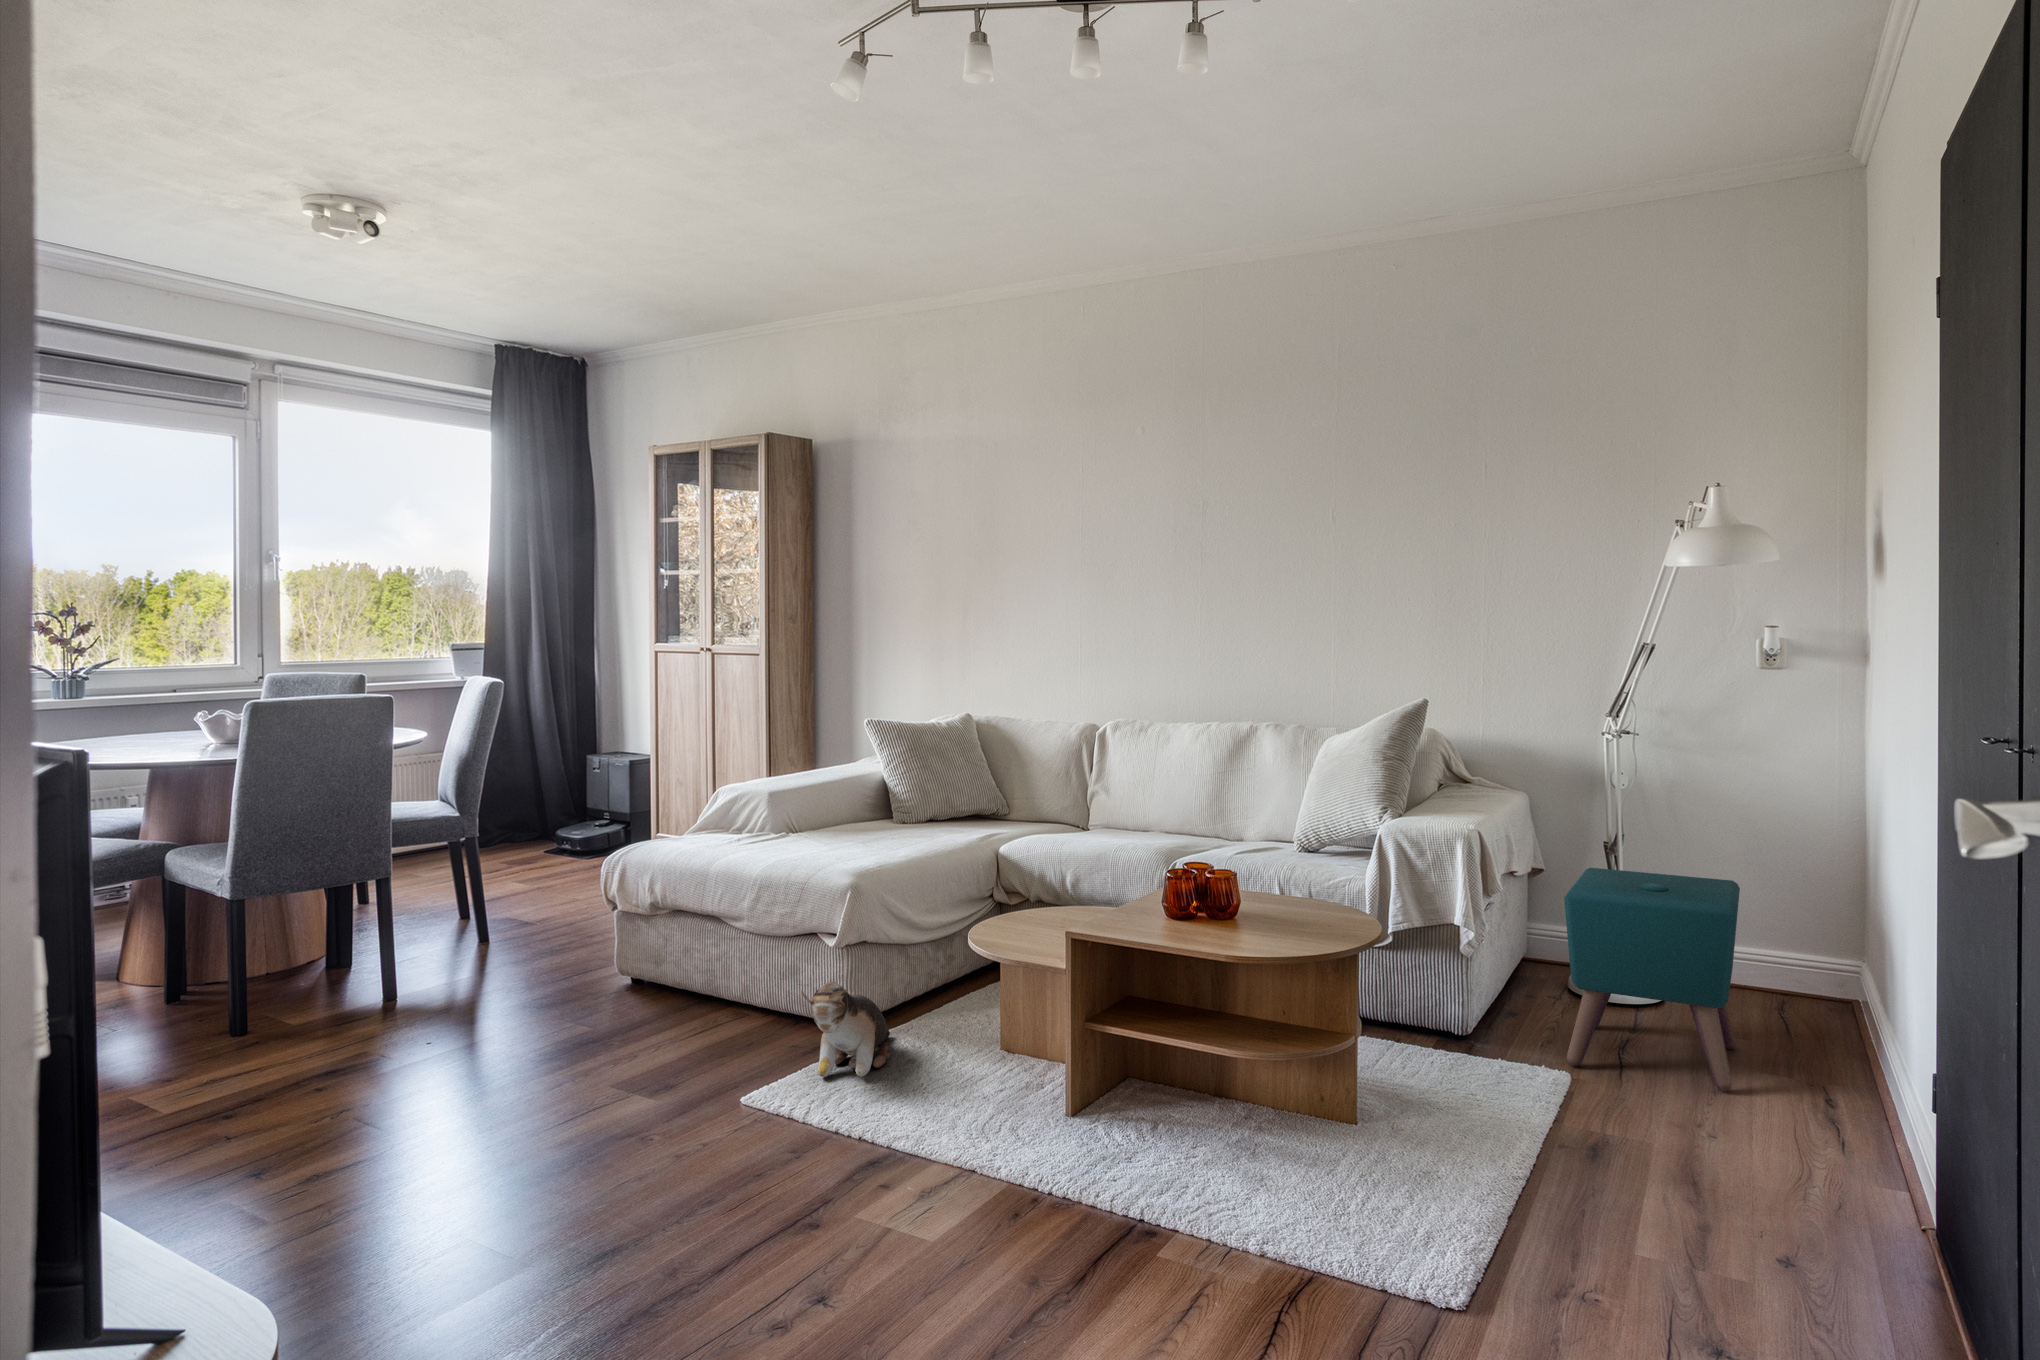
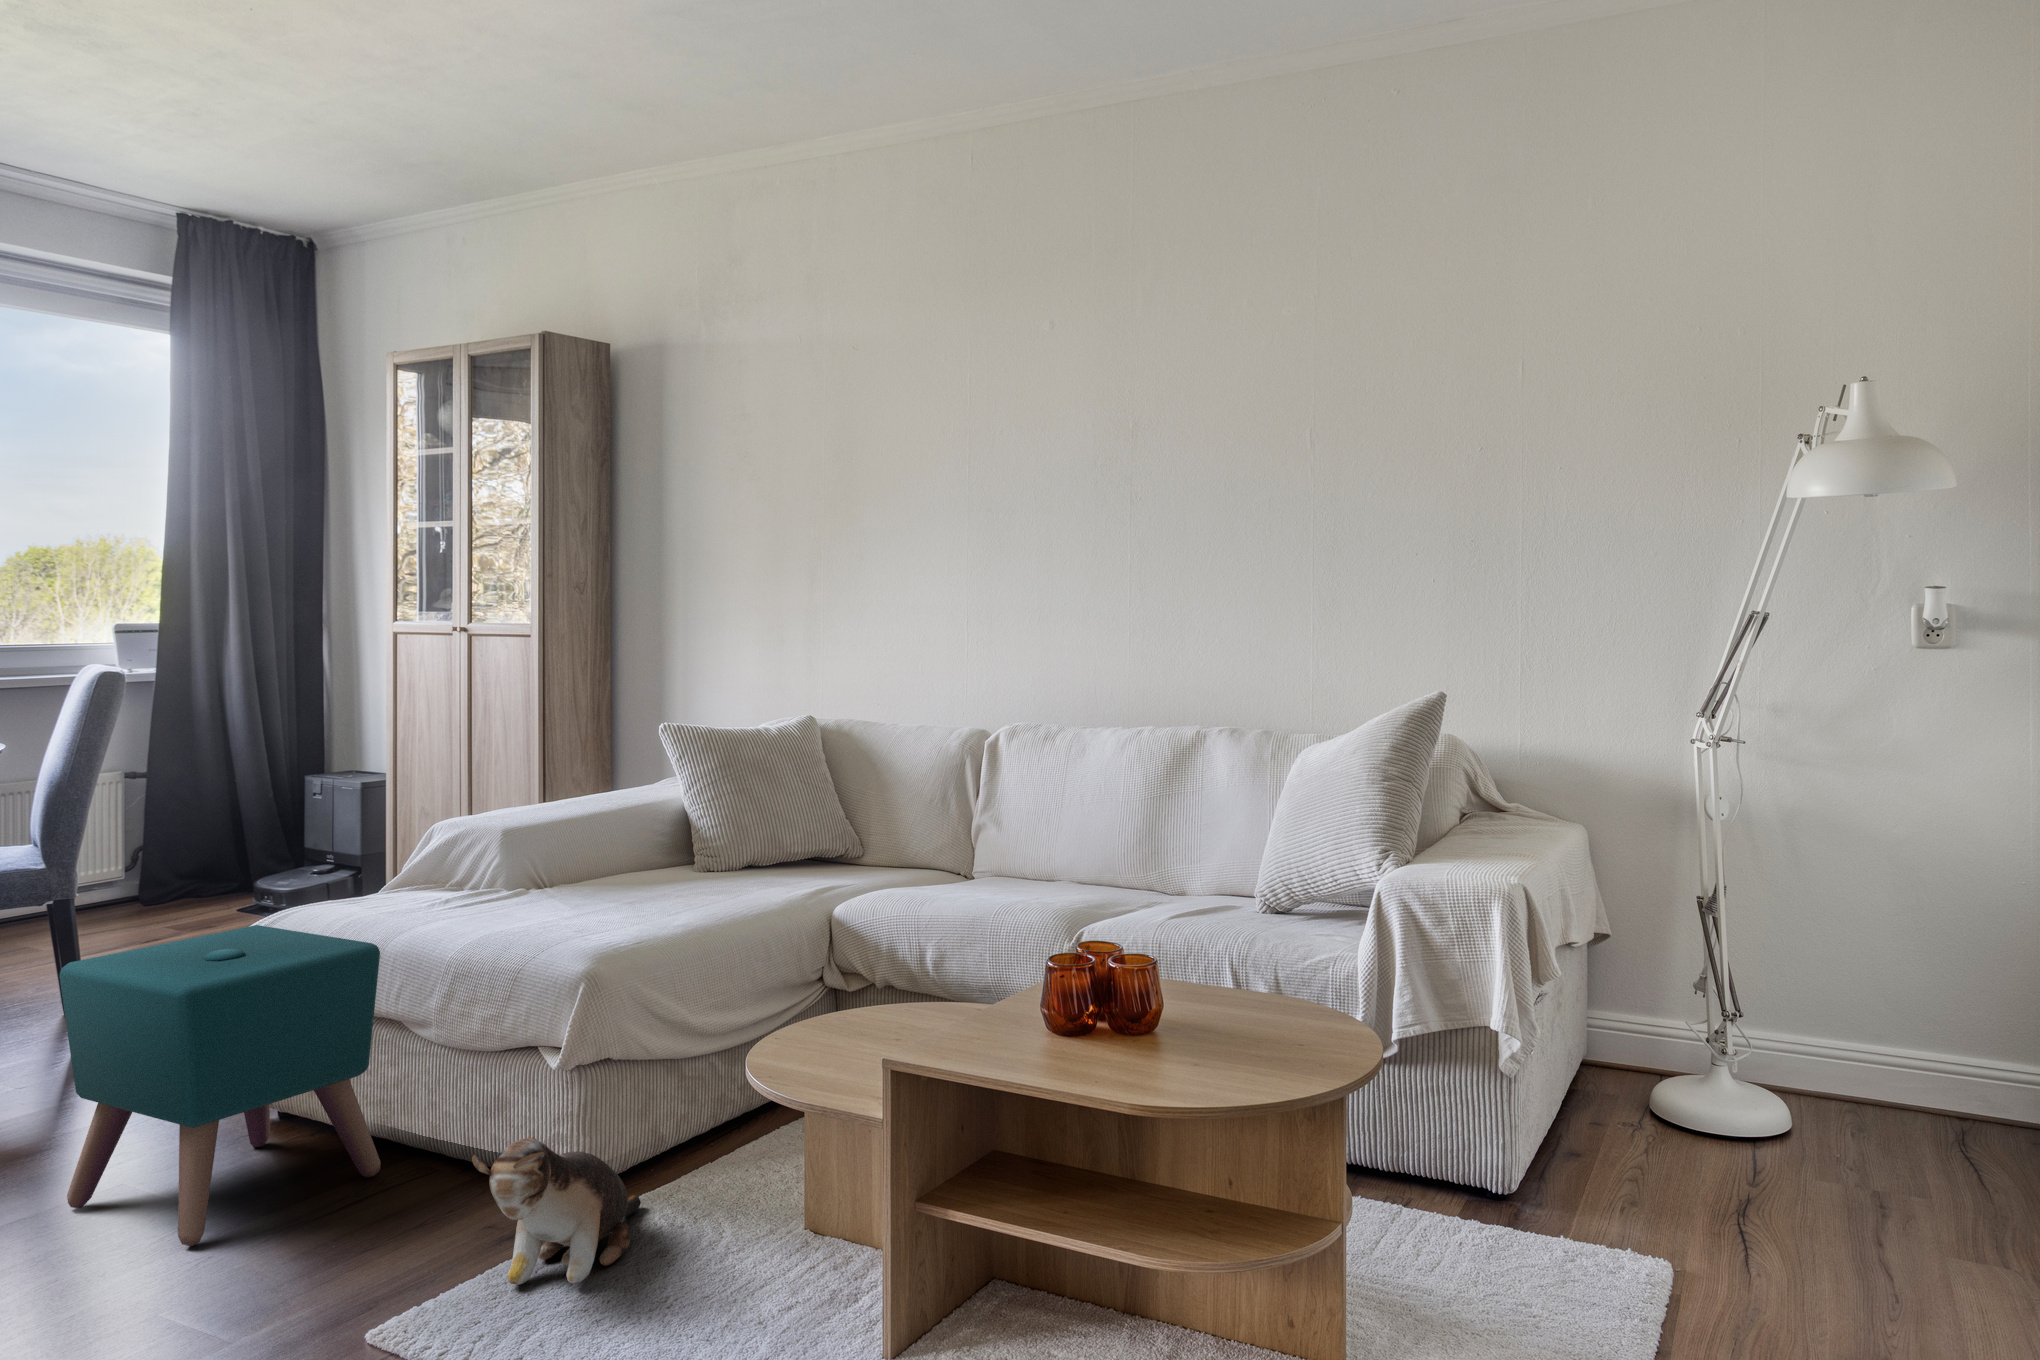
ottoman: present [1564,868,1740,1092] -> present [59,925,381,1246]

